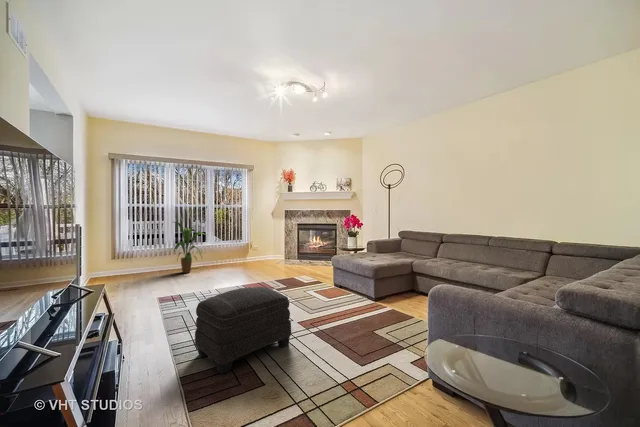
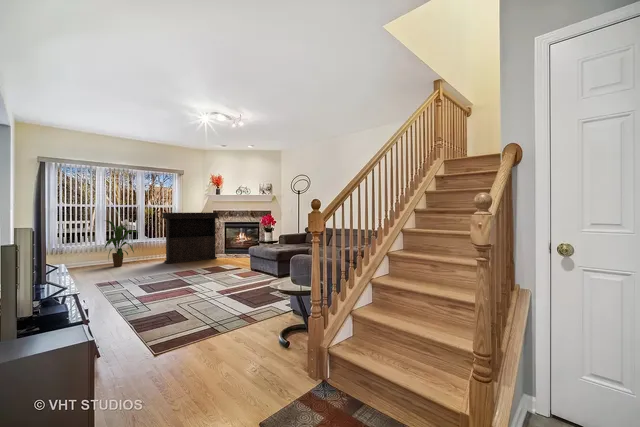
console table: none [231,212,292,271] -> present [162,213,219,264]
ottoman: present [195,287,291,374] -> none [138,265,210,319]

